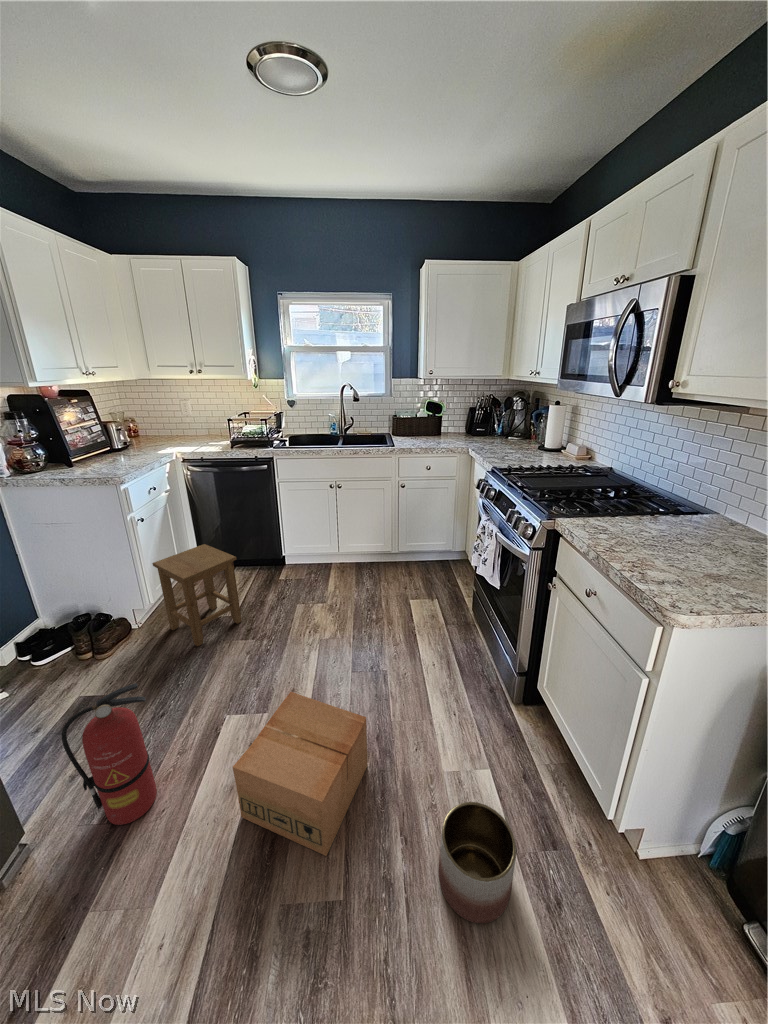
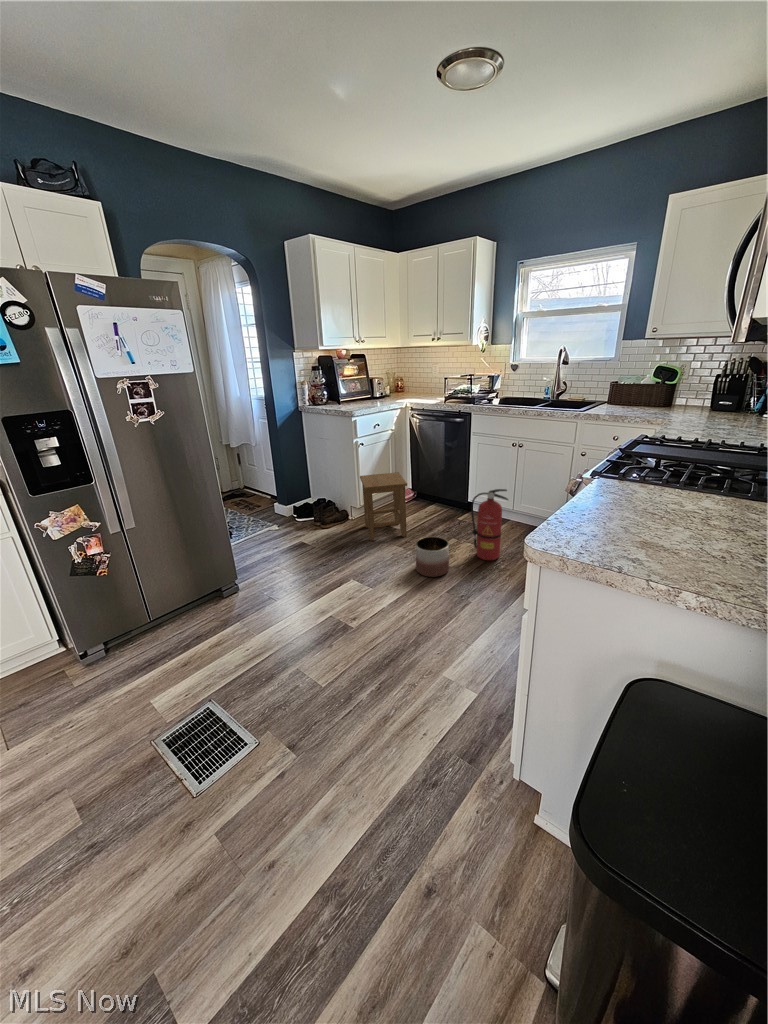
fire extinguisher: present [61,683,157,825] -> present [471,489,508,560]
cardboard box: present [233,692,367,856] -> none [310,570,398,665]
planter: present [439,802,516,923] -> present [416,537,449,577]

